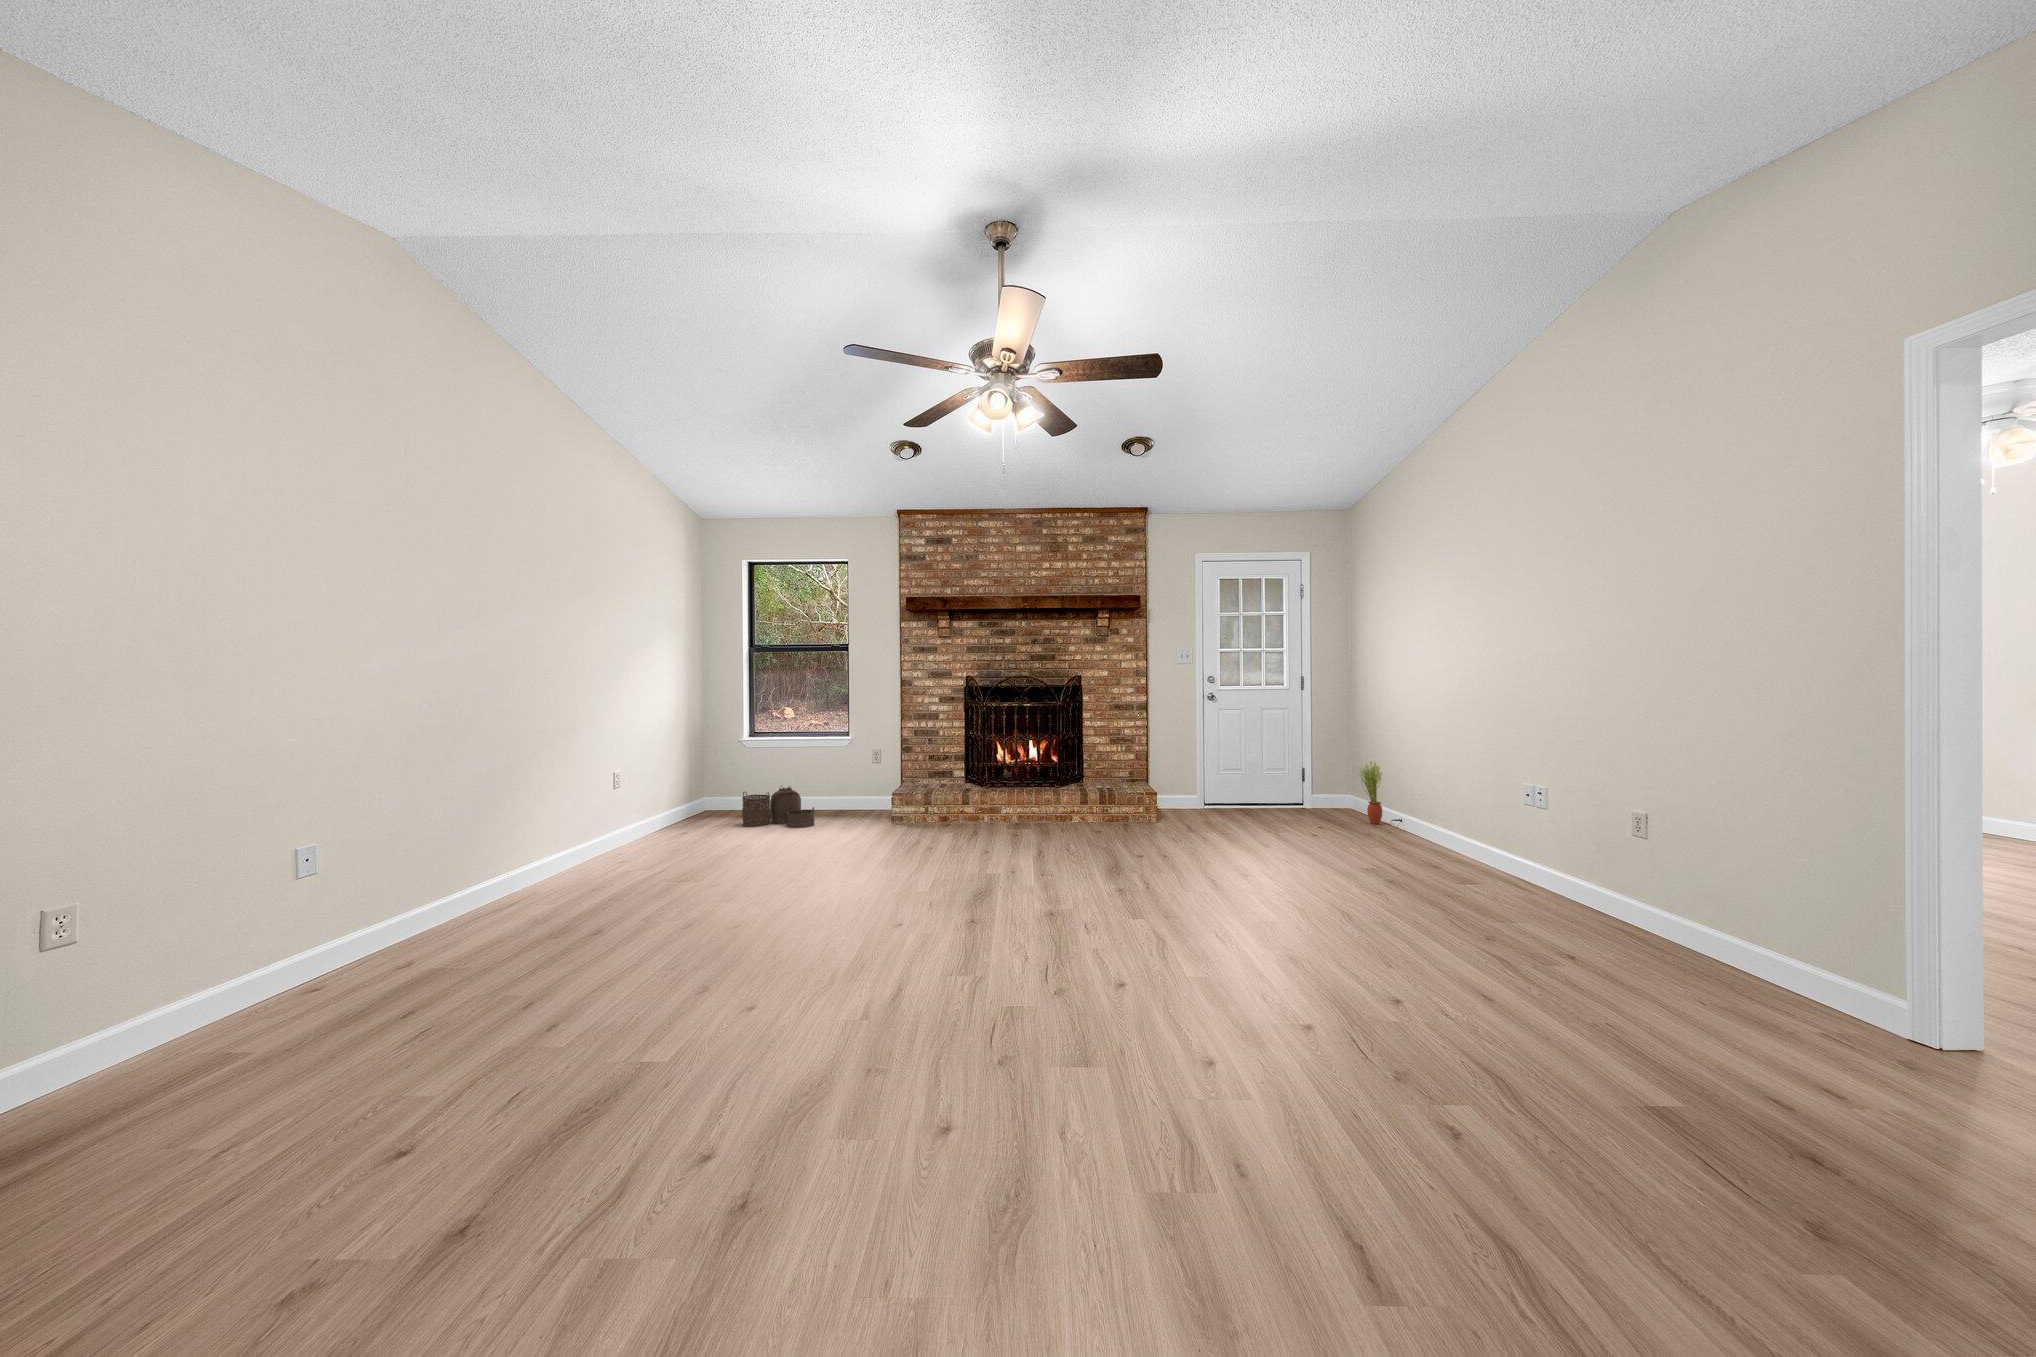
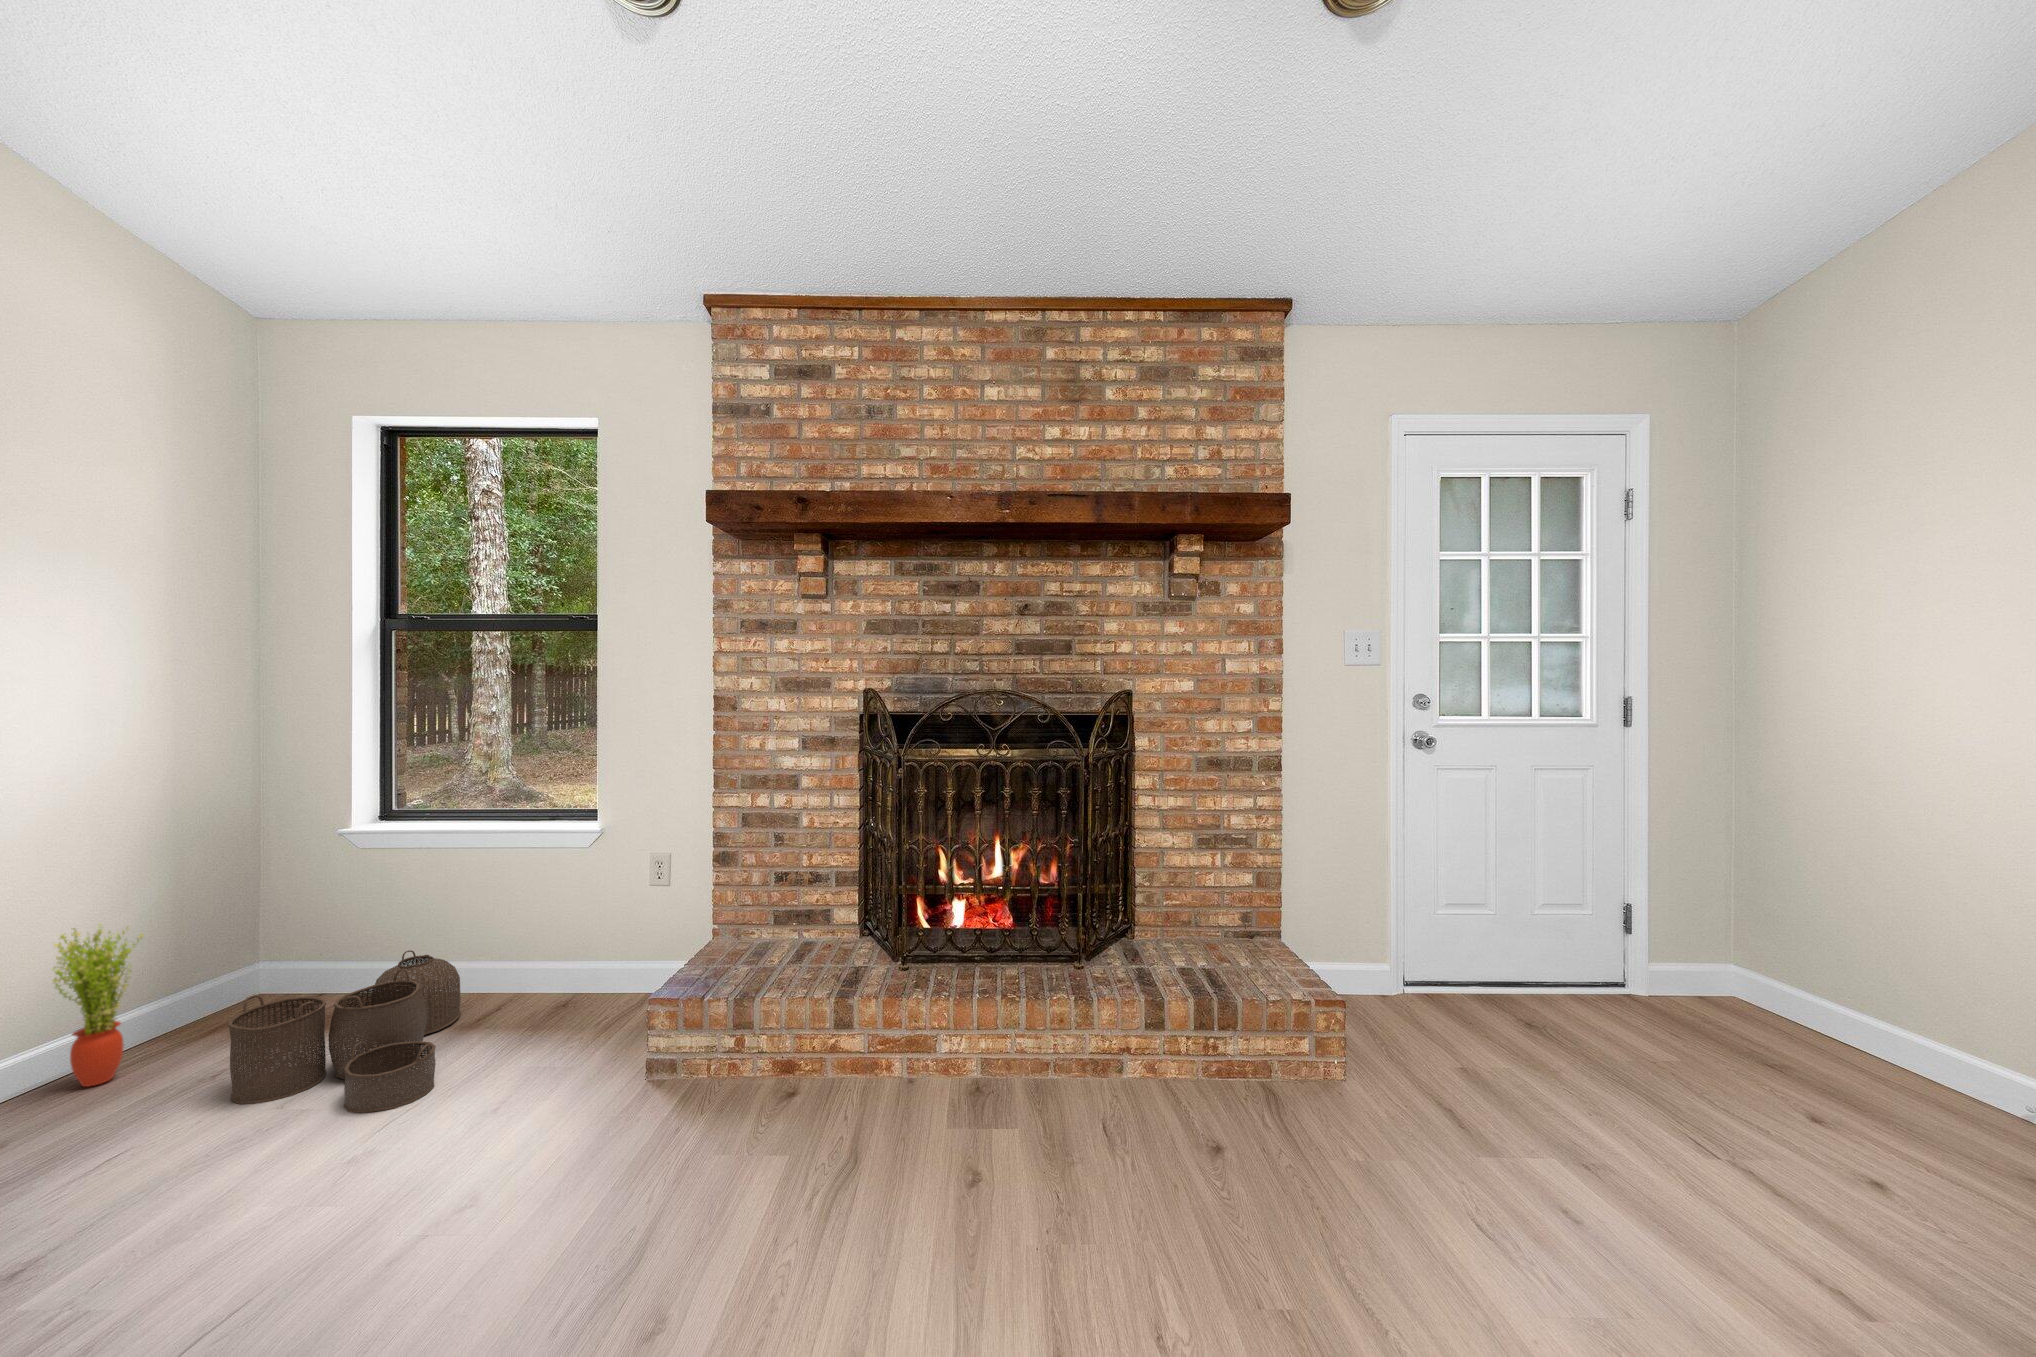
potted plant: present [1360,761,1382,824] -> present [53,924,143,1087]

